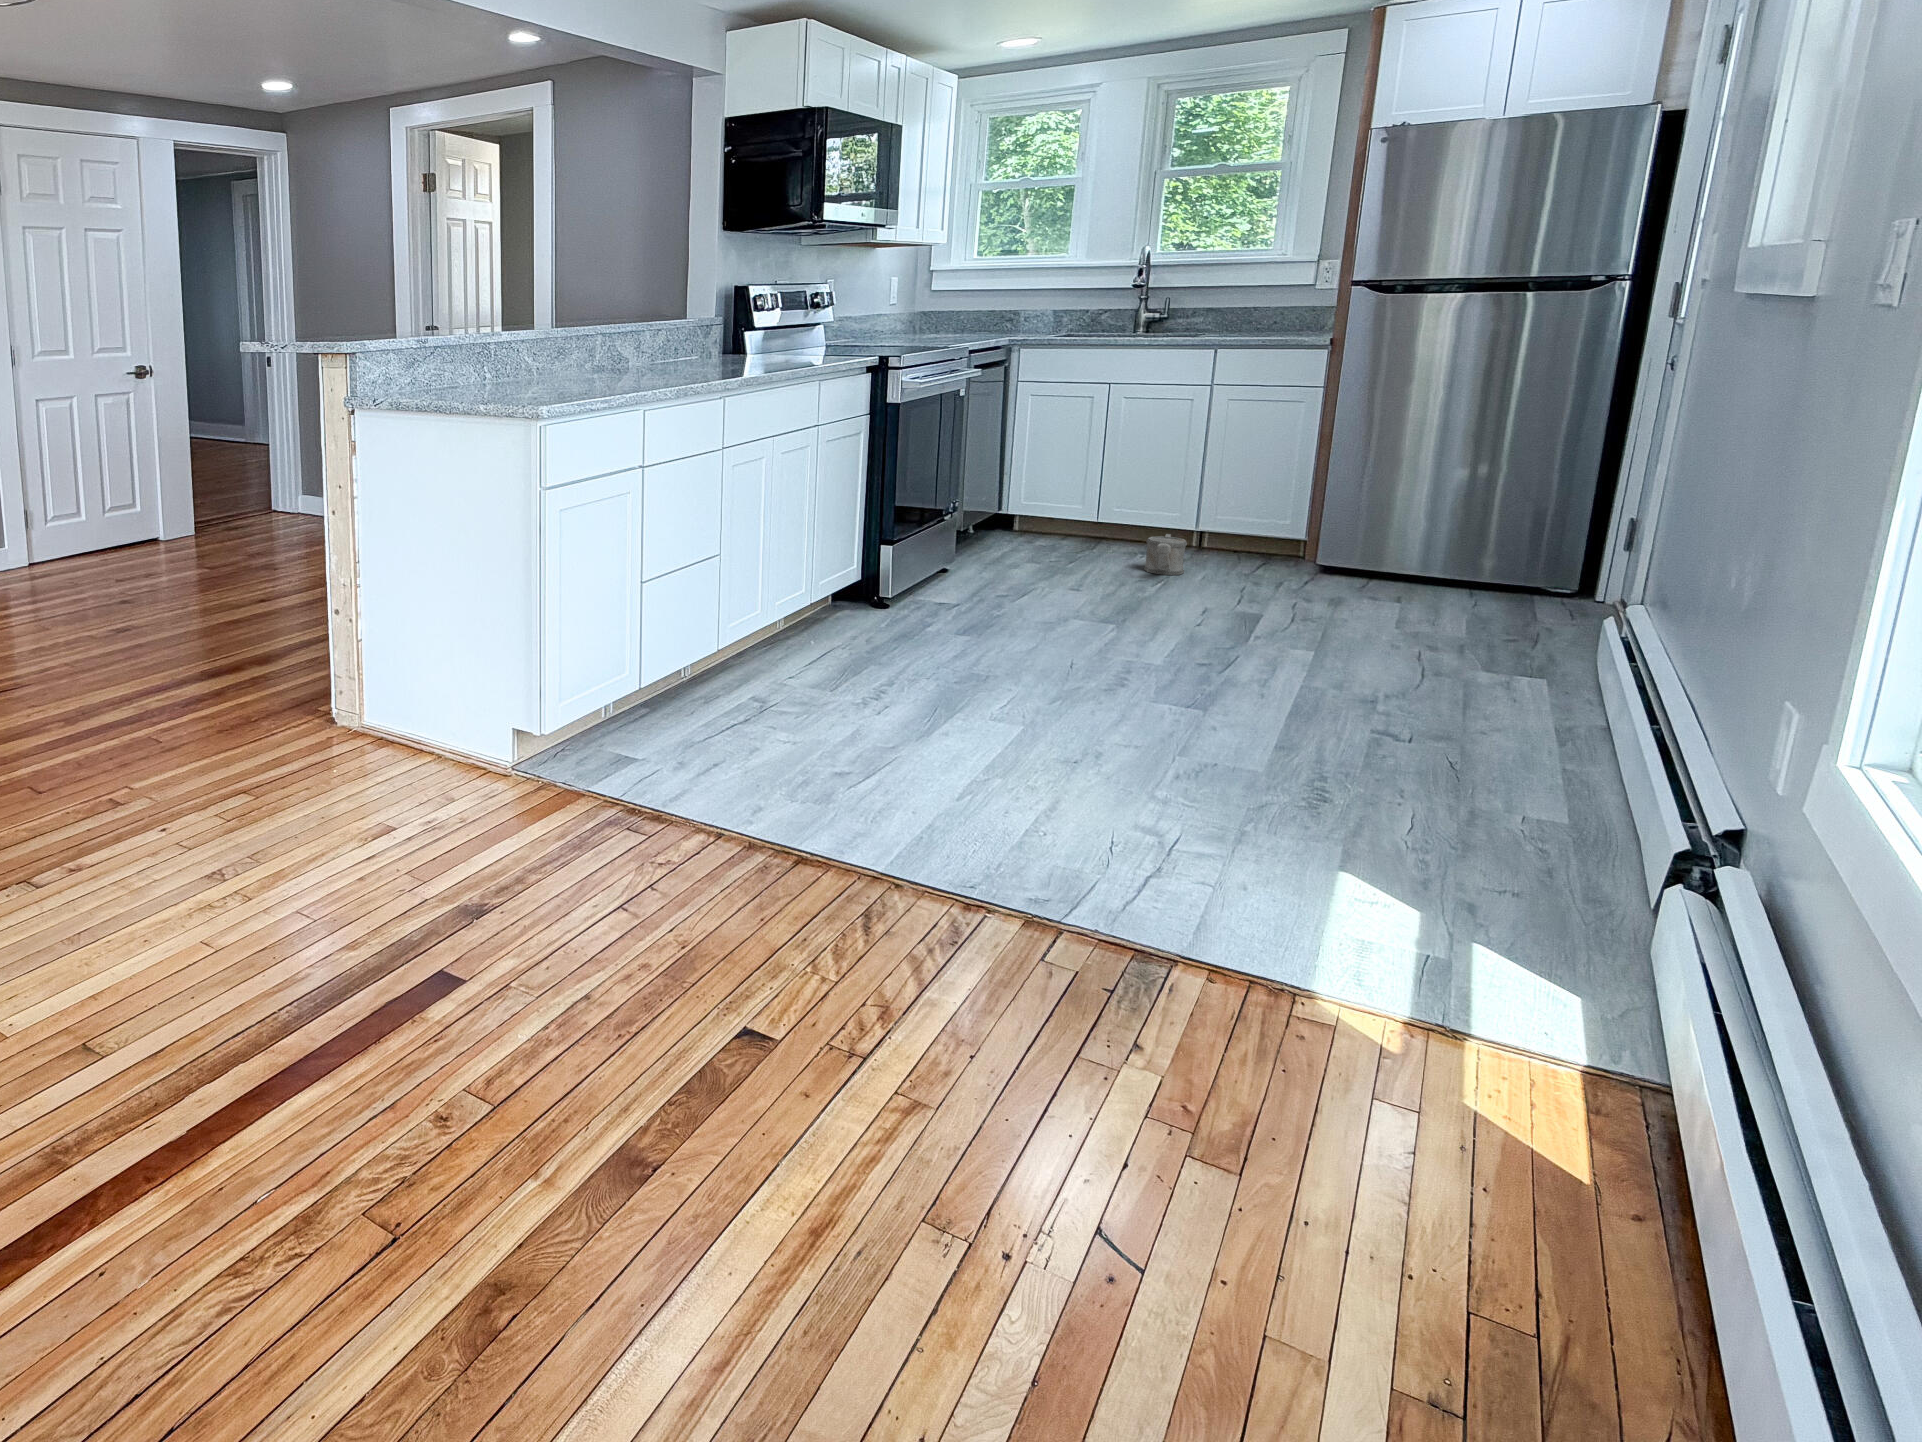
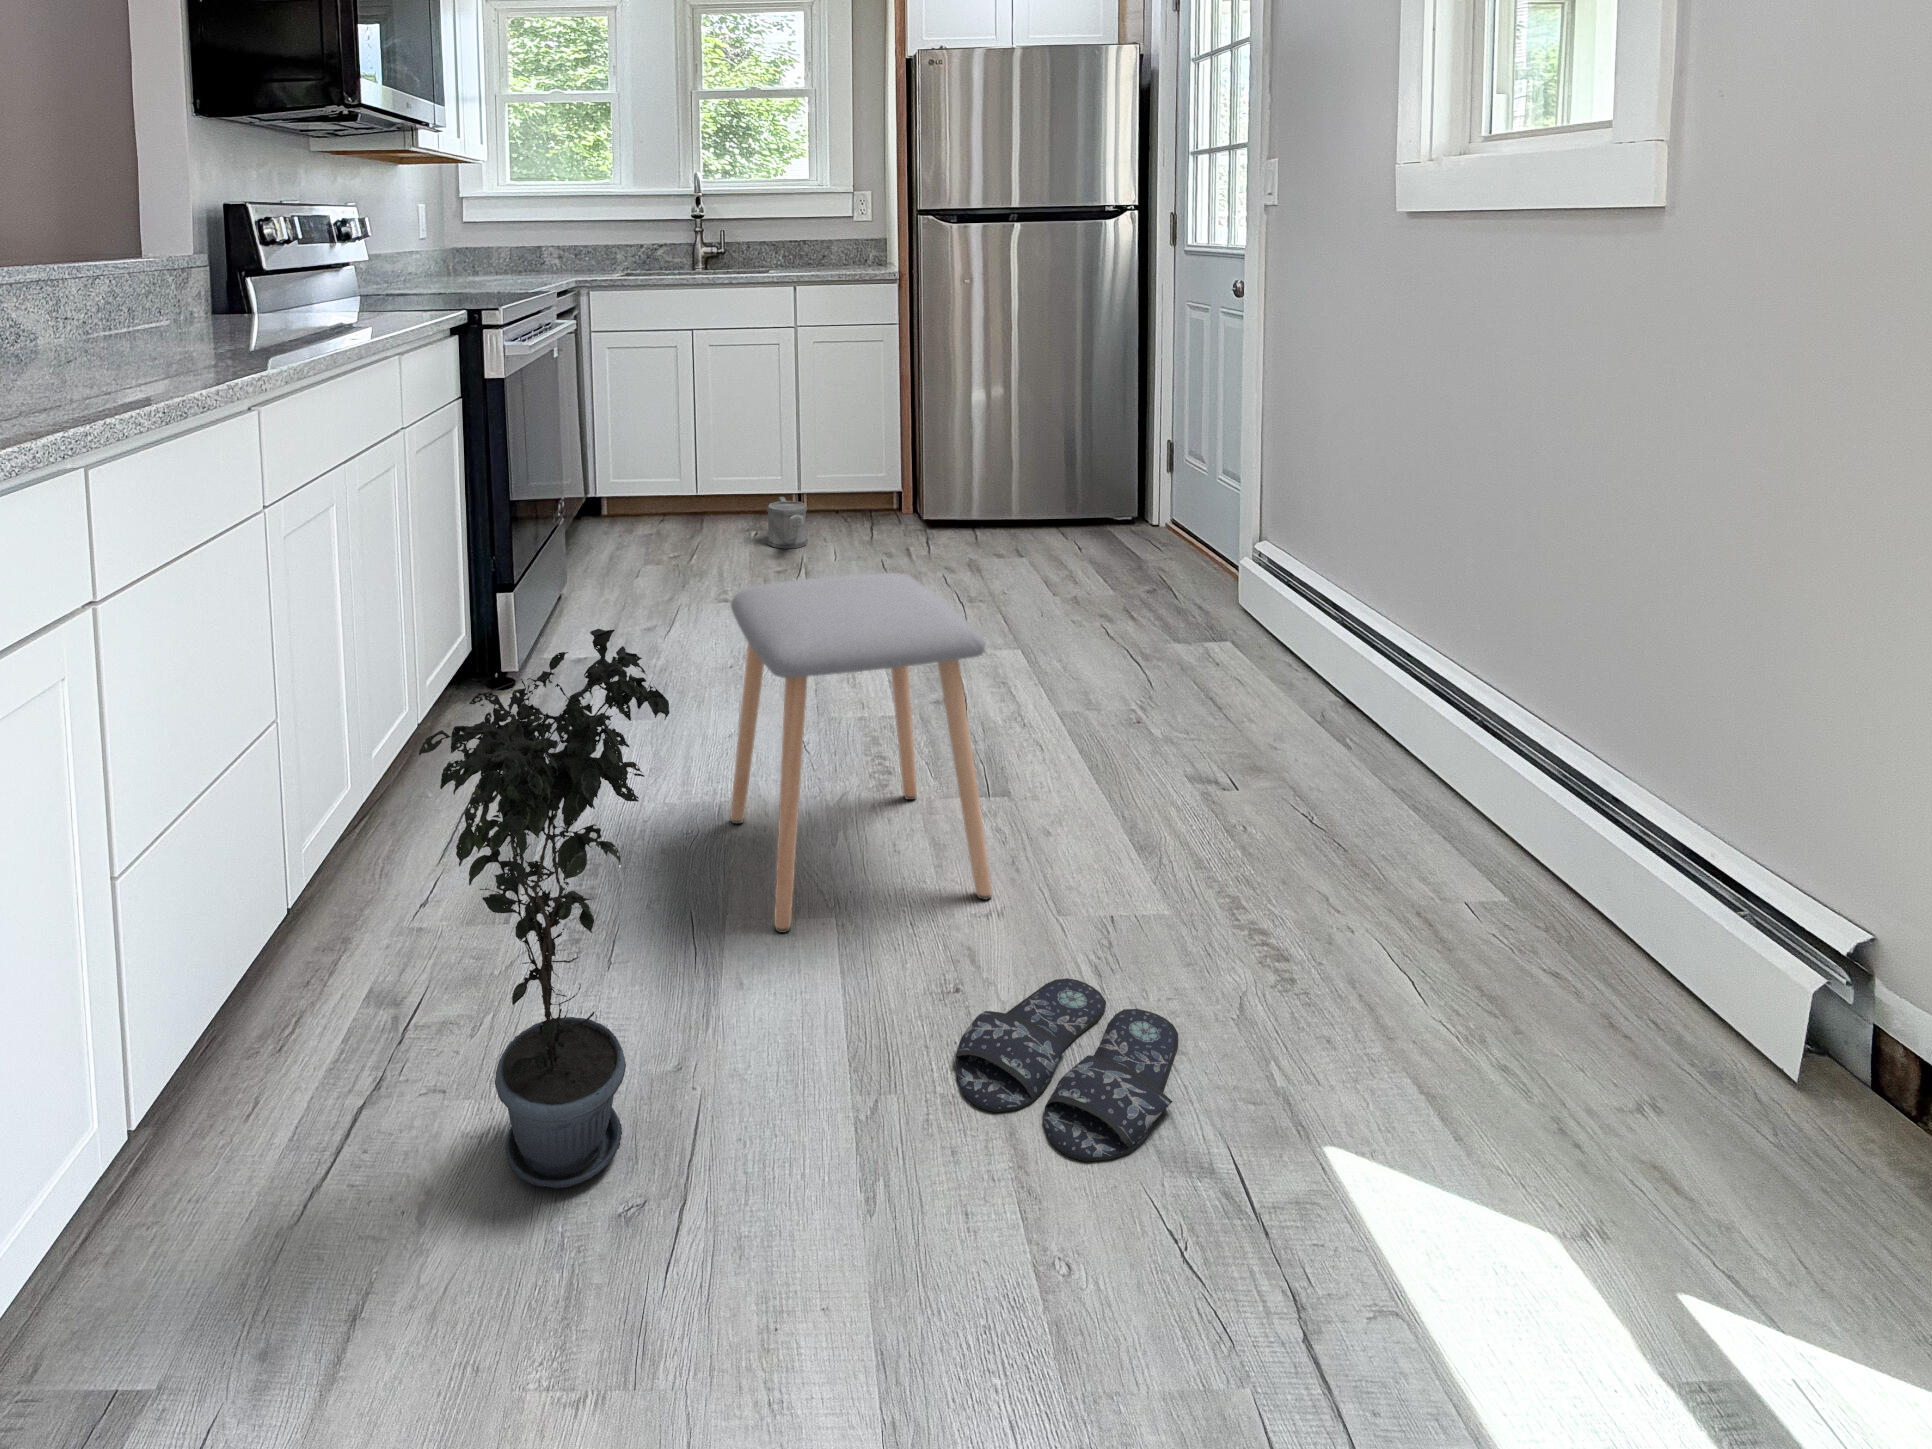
potted plant: none [775,495,894,733] -> present [419,629,670,1188]
stool: none [976,530,1139,724] -> present [730,573,992,933]
slippers: none [1031,743,1182,789] -> present [956,978,1178,1161]

